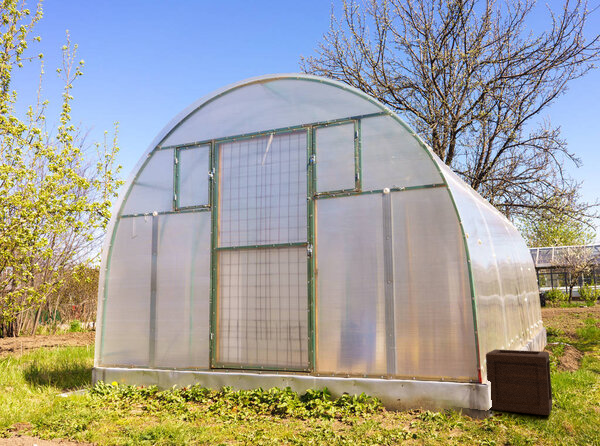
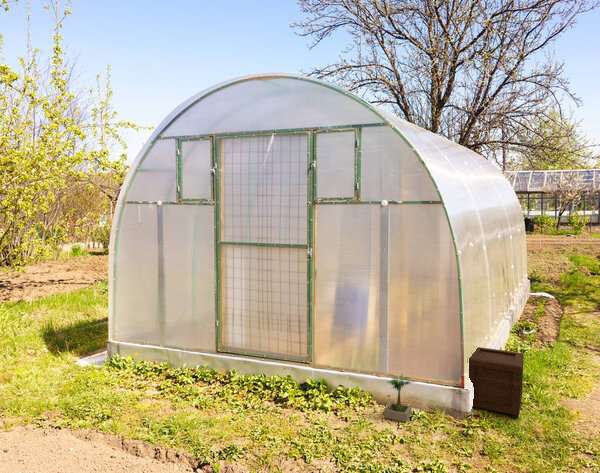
potted plant: none [395,370,431,423] -> present [385,374,414,422]

